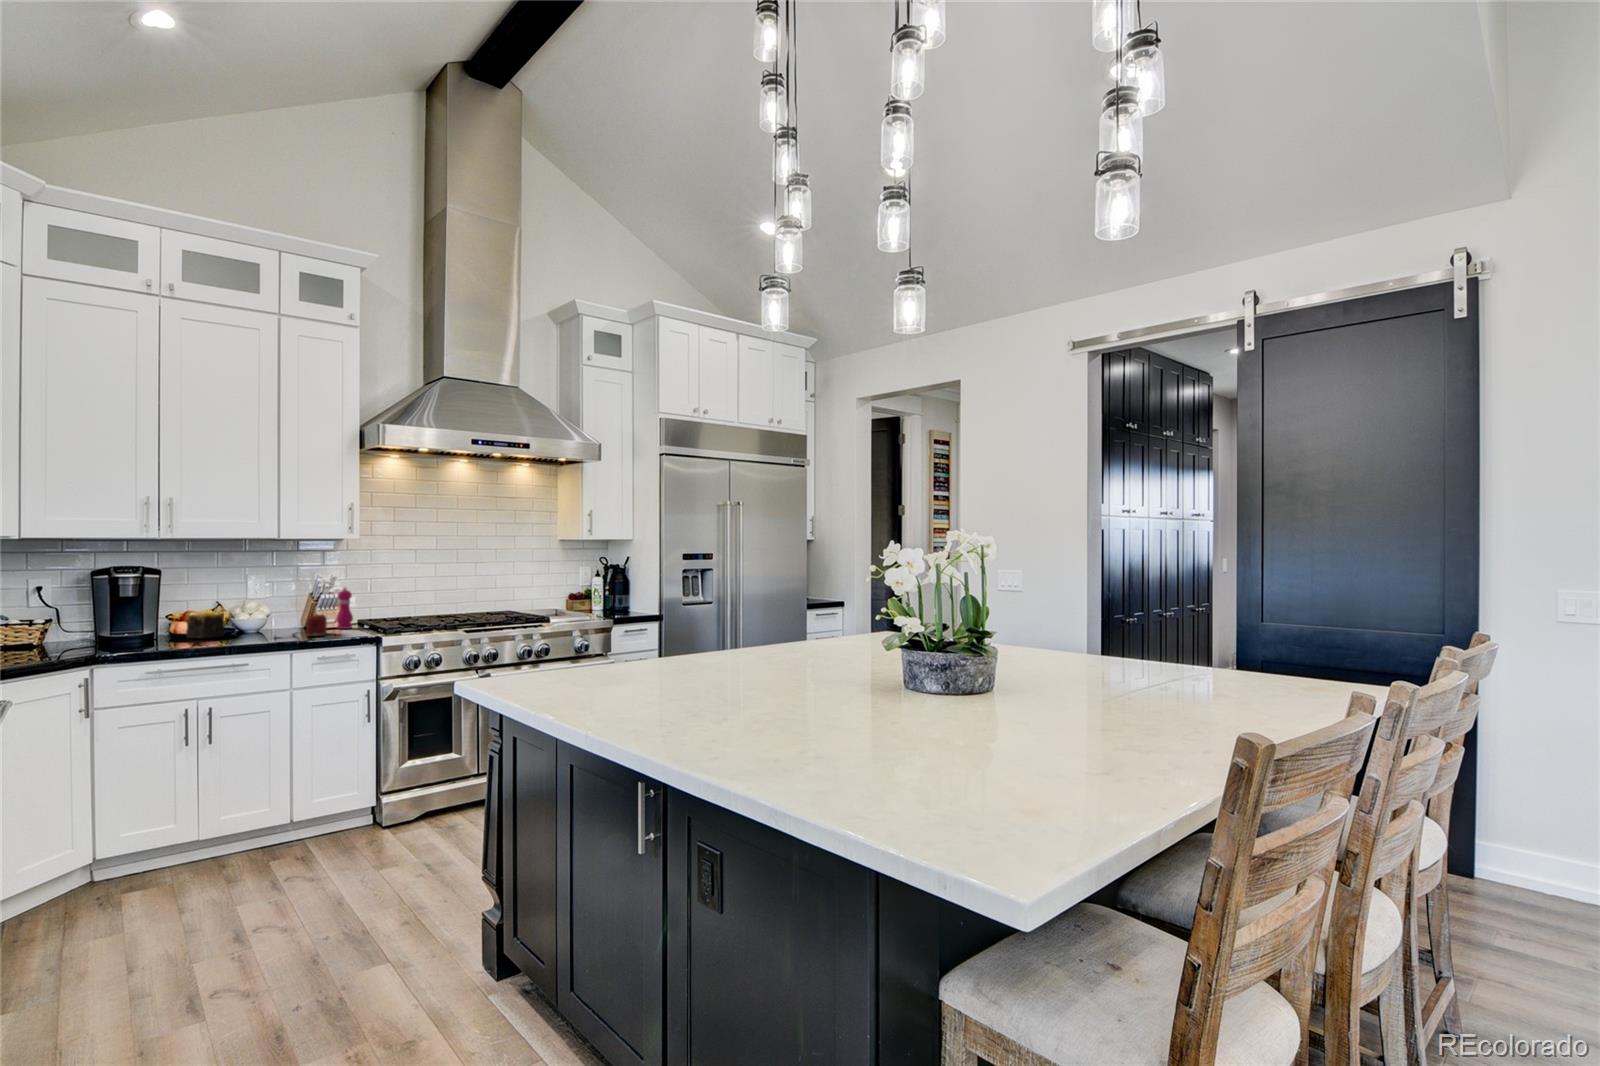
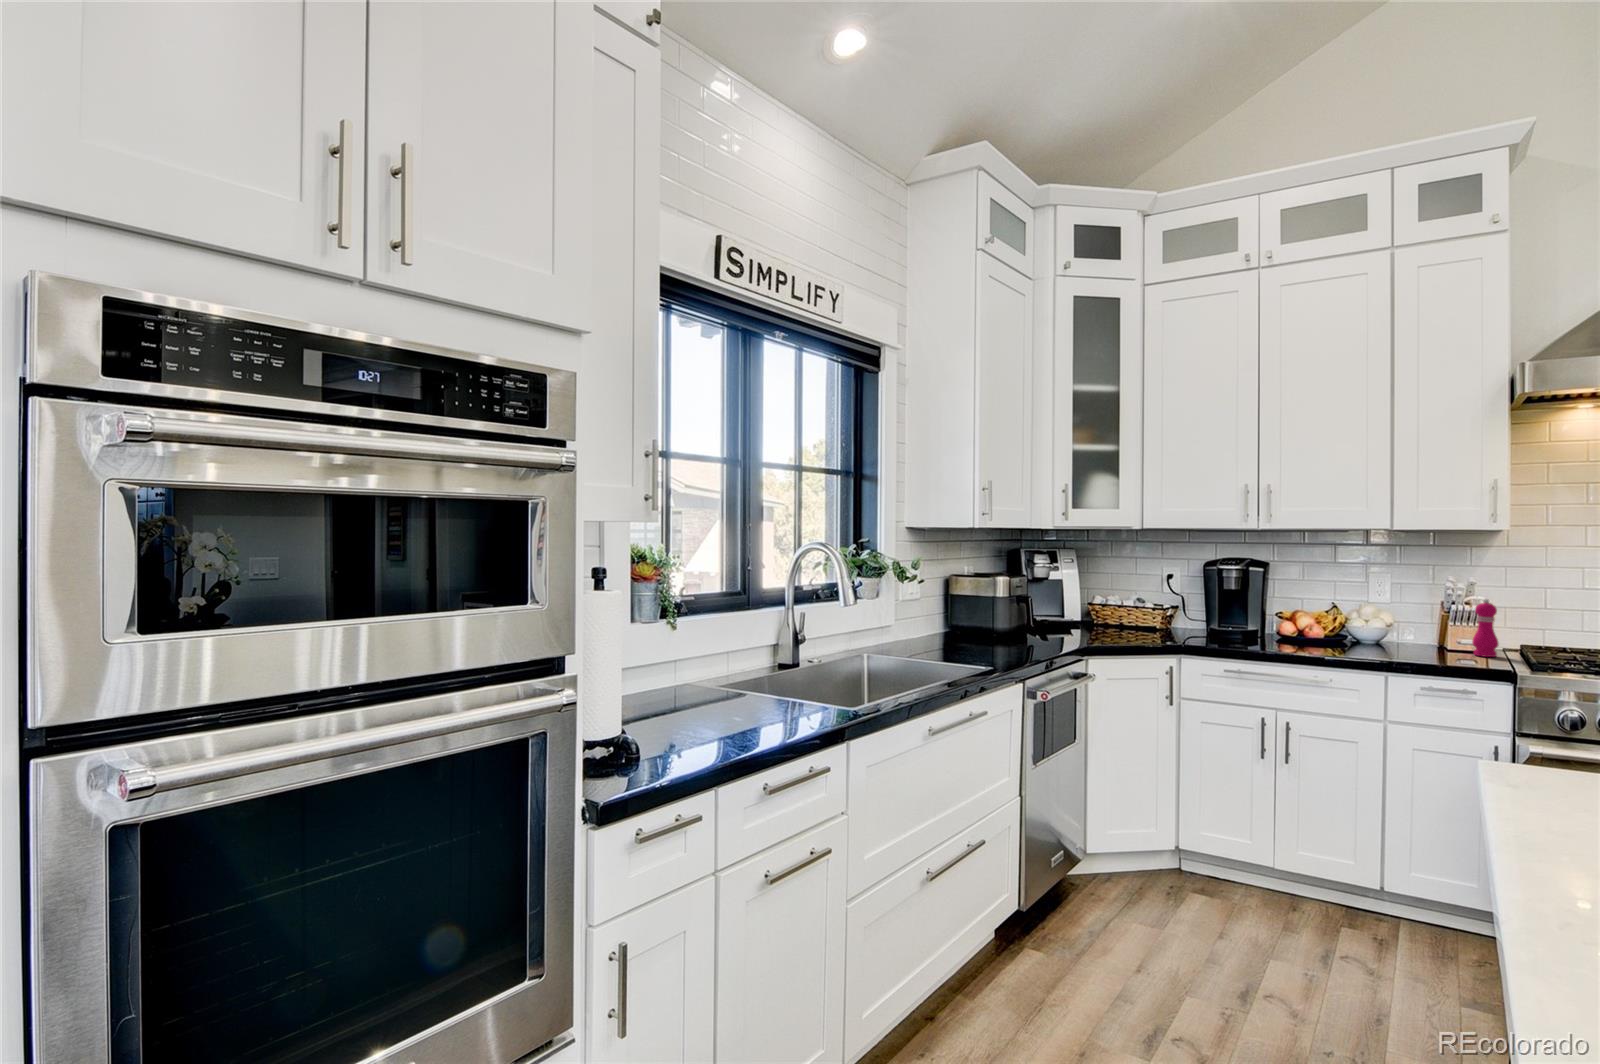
candle: present [186,613,224,638] -> none [1288,614,1327,643]
toaster: present [274,614,327,640] -> none [1364,631,1450,661]

